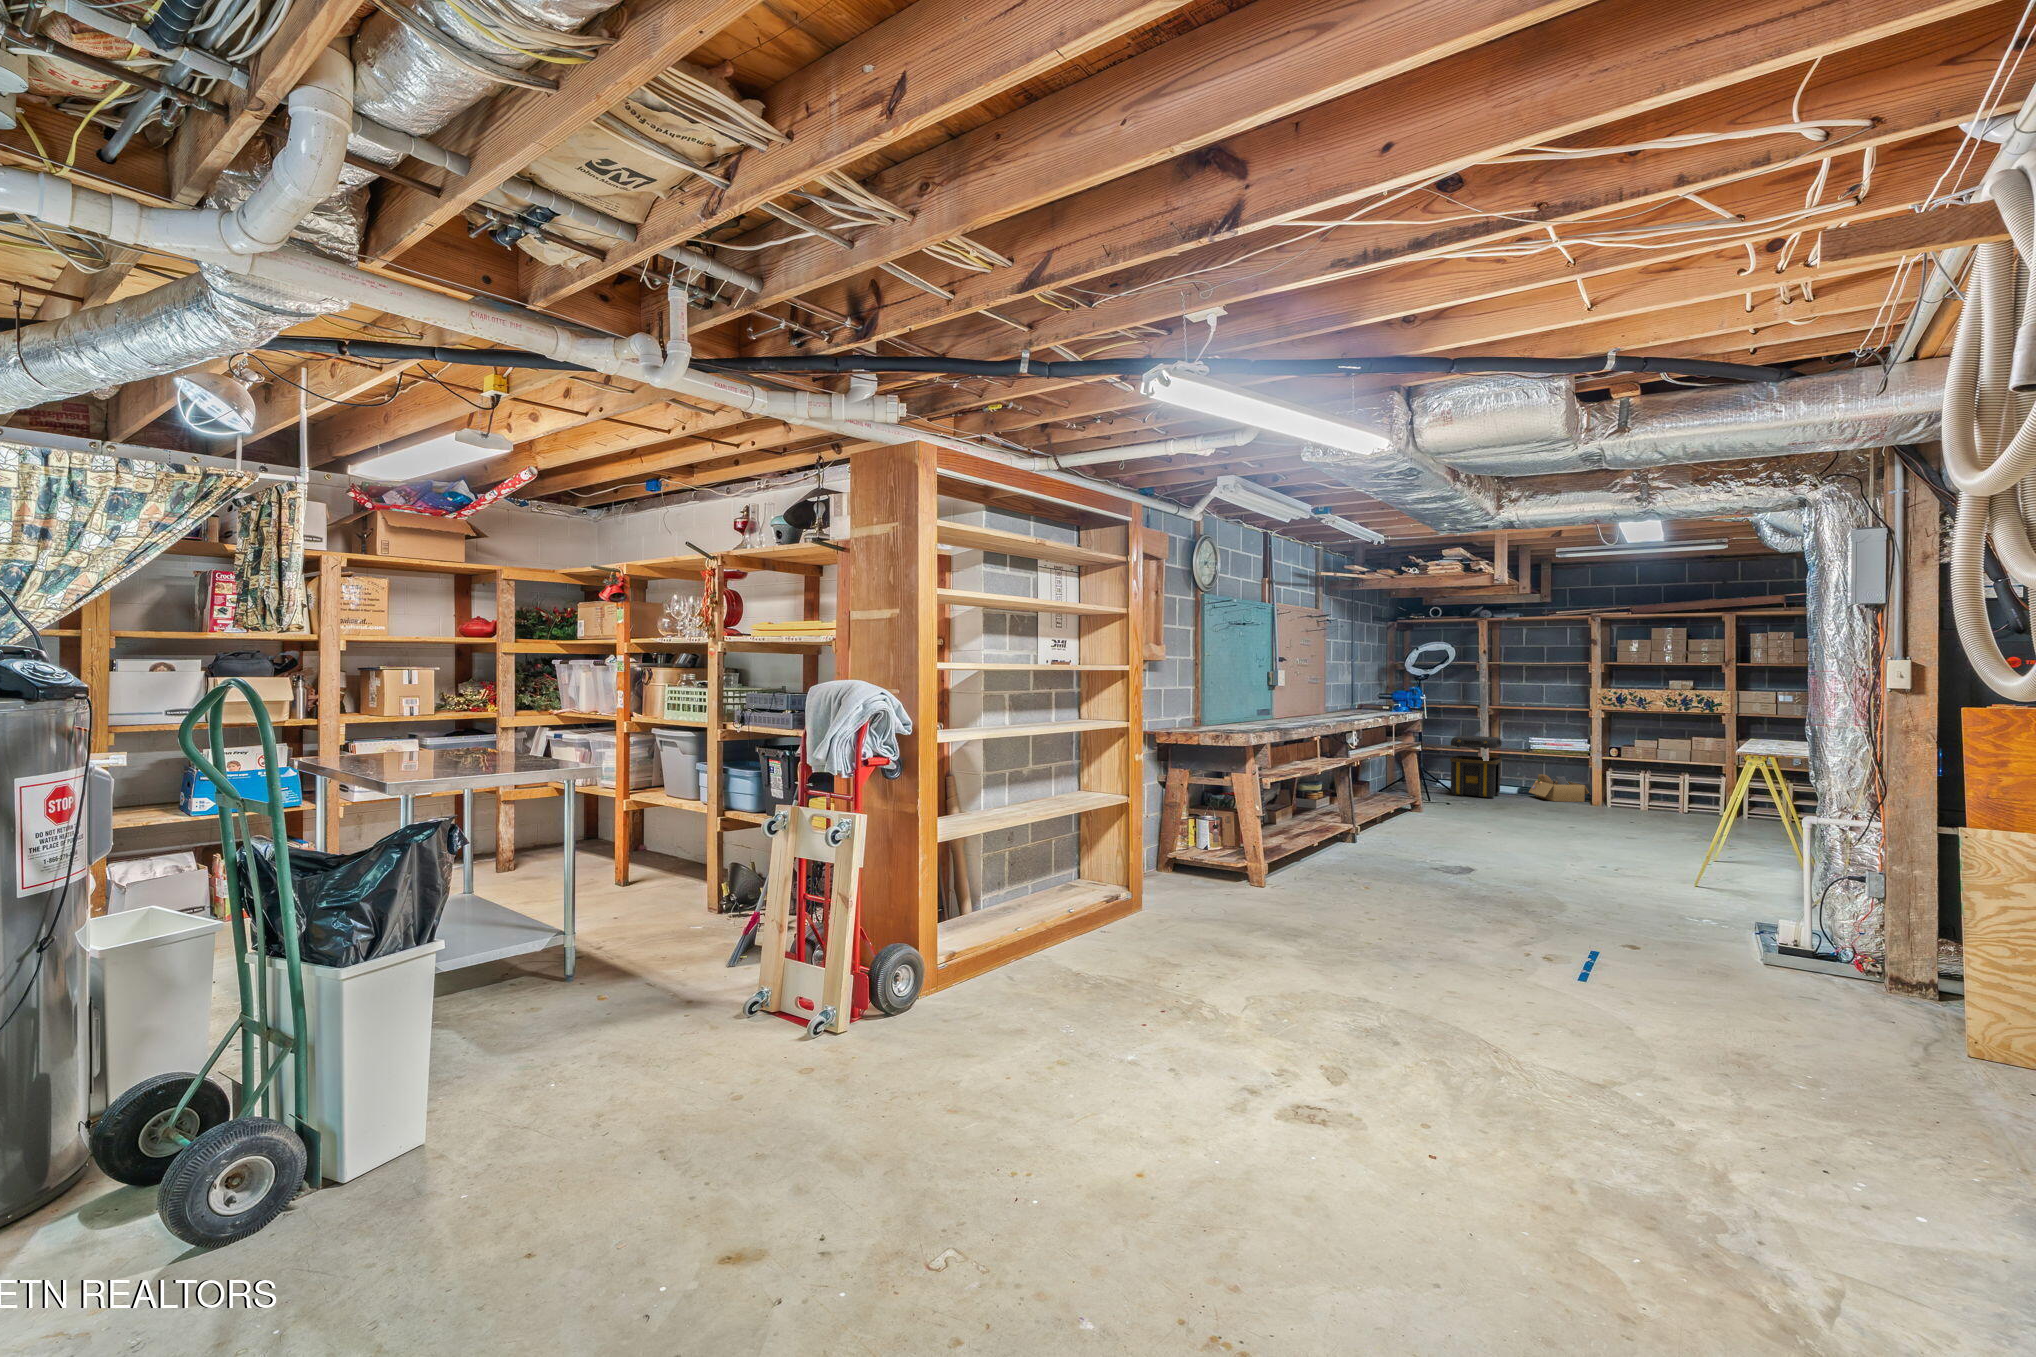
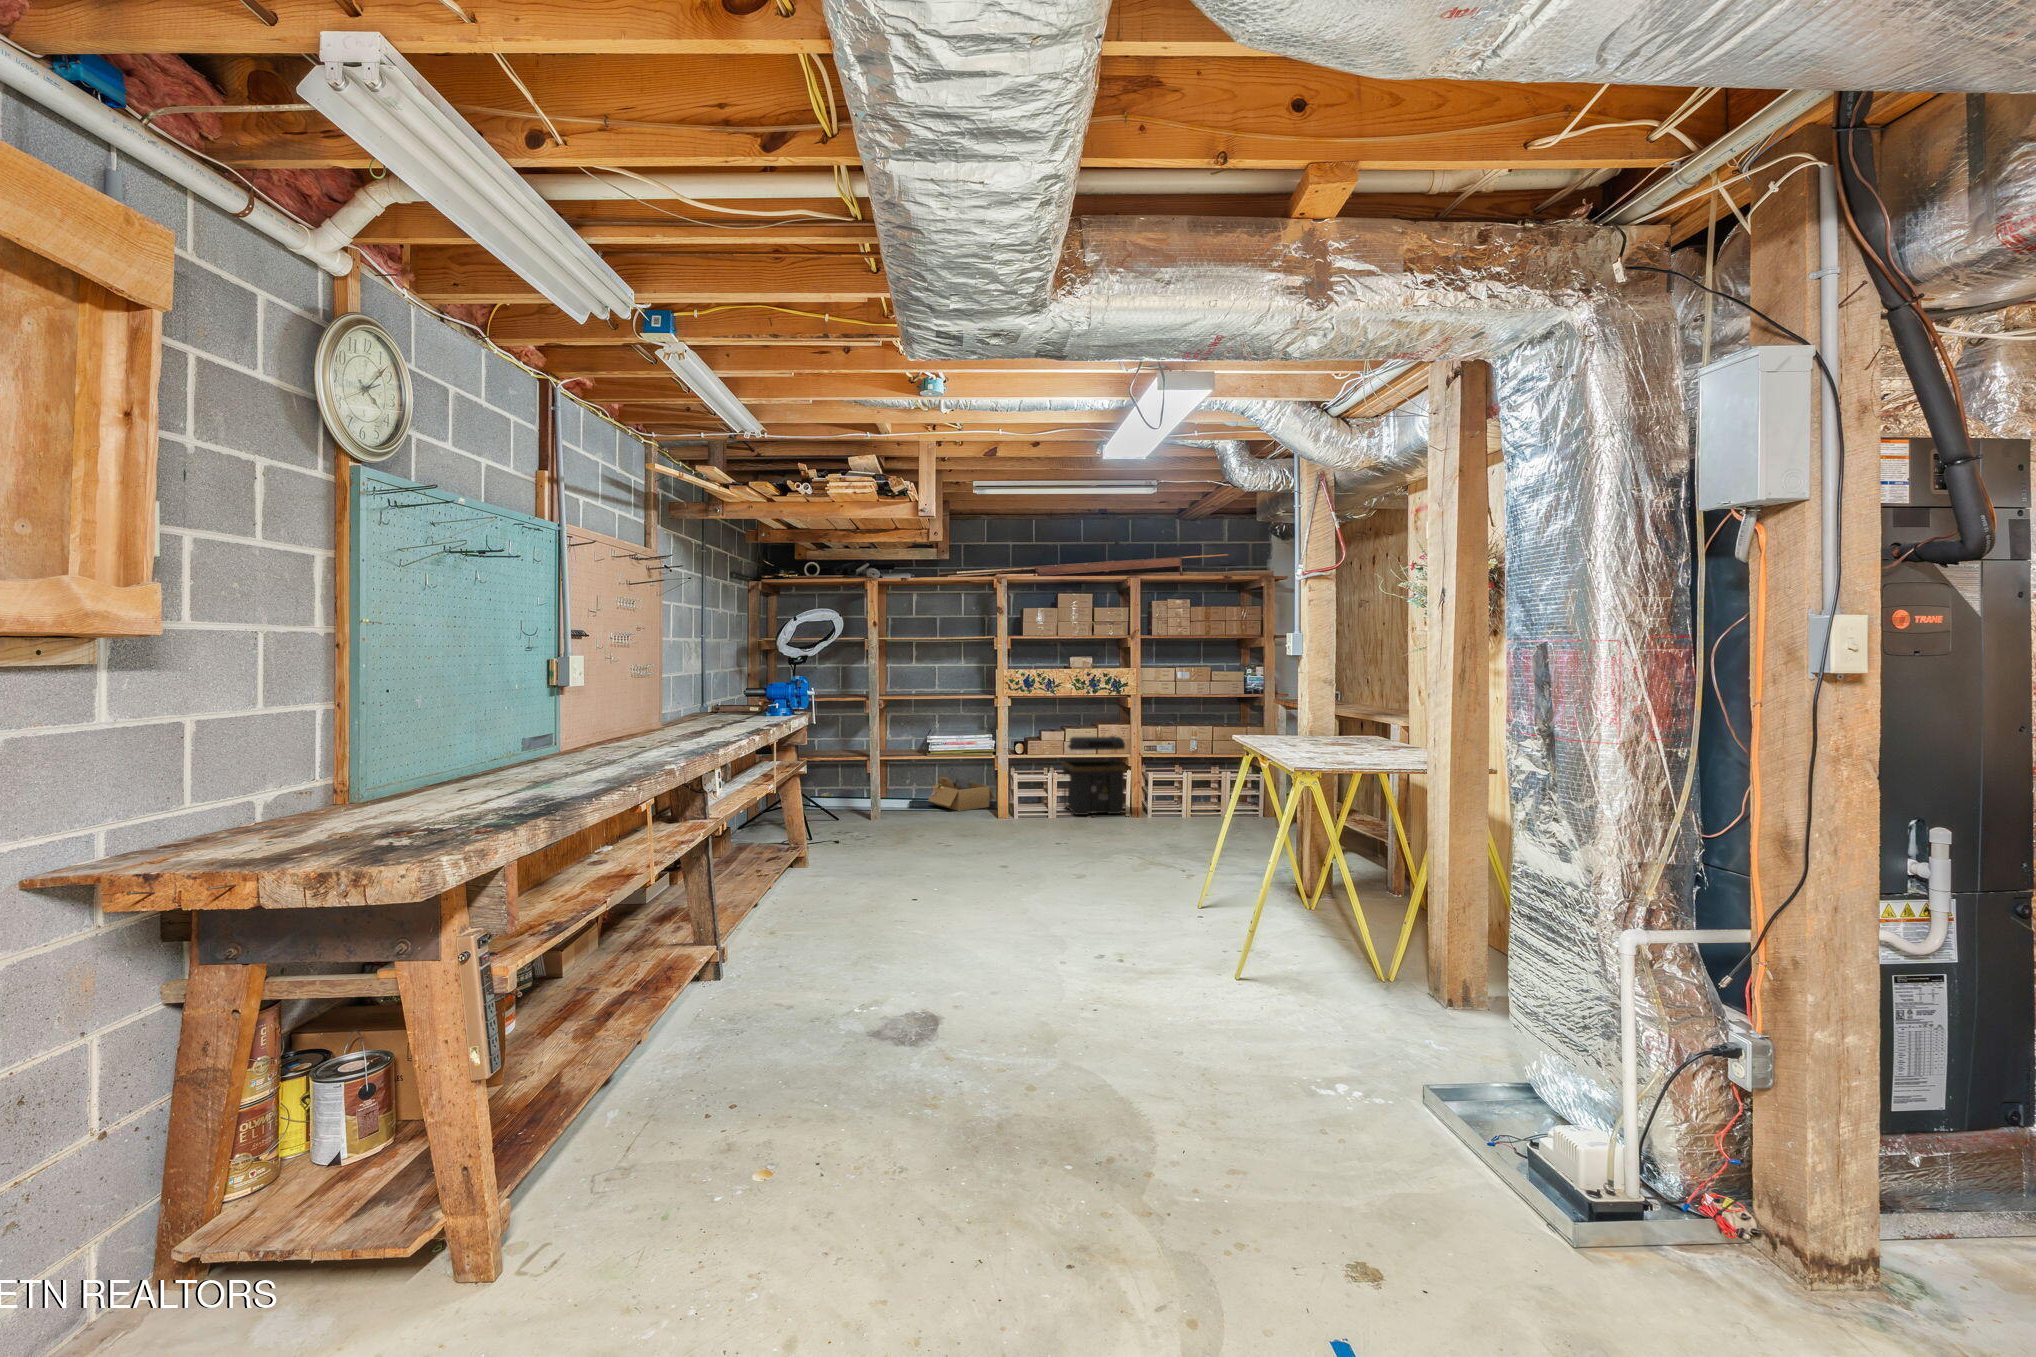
toolbox: present [1450,736,1502,798] -> present [1062,735,1126,815]

